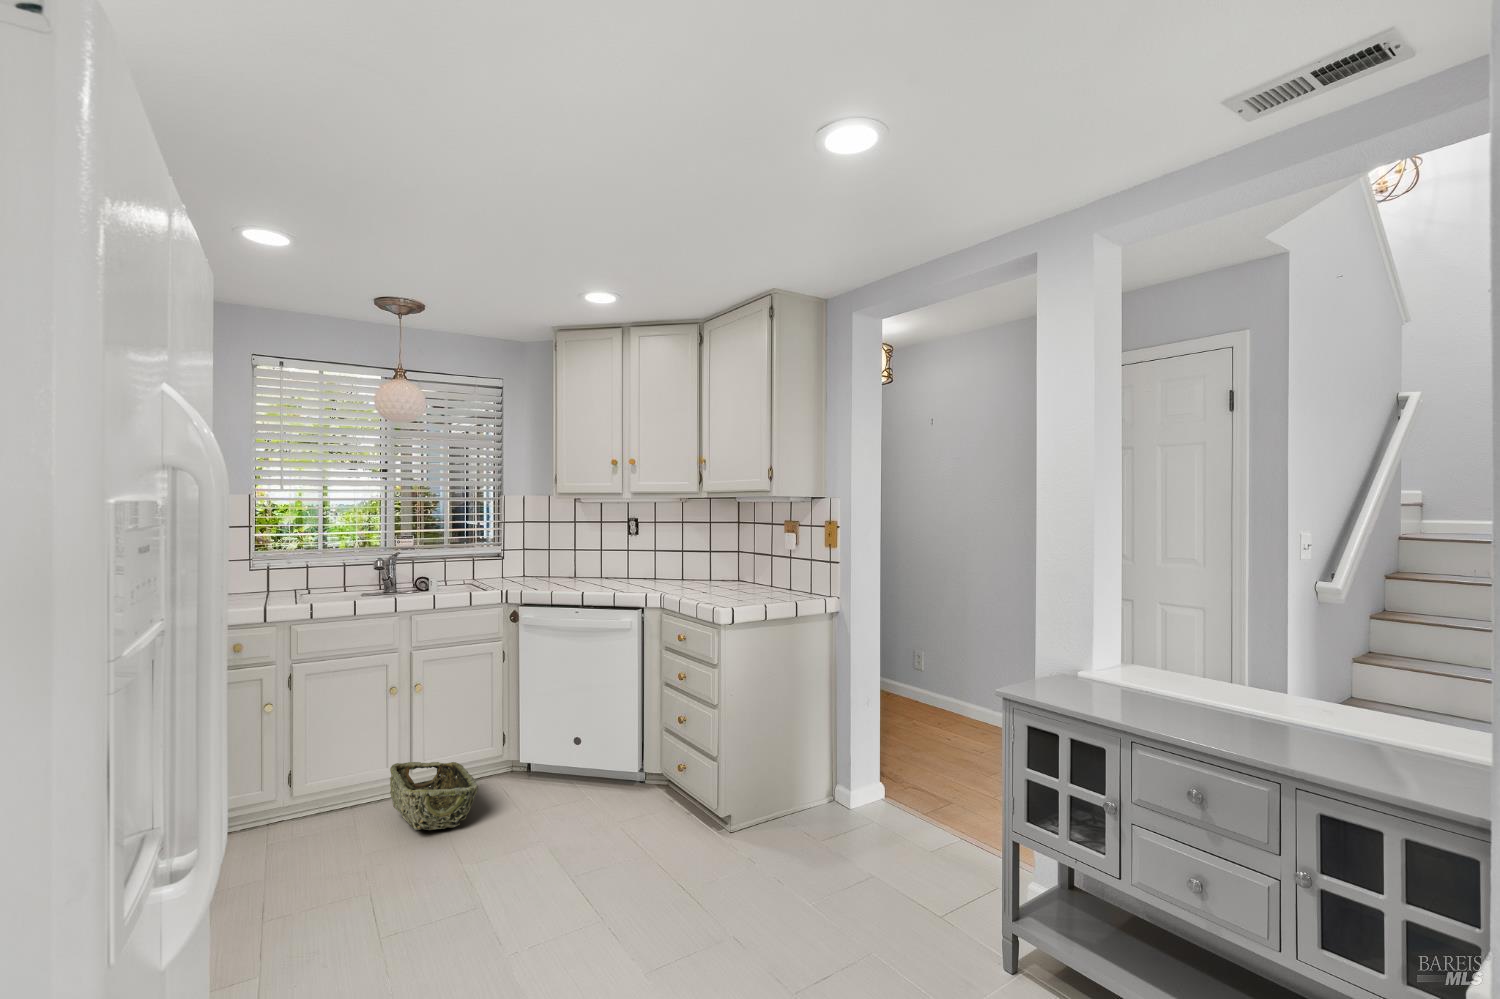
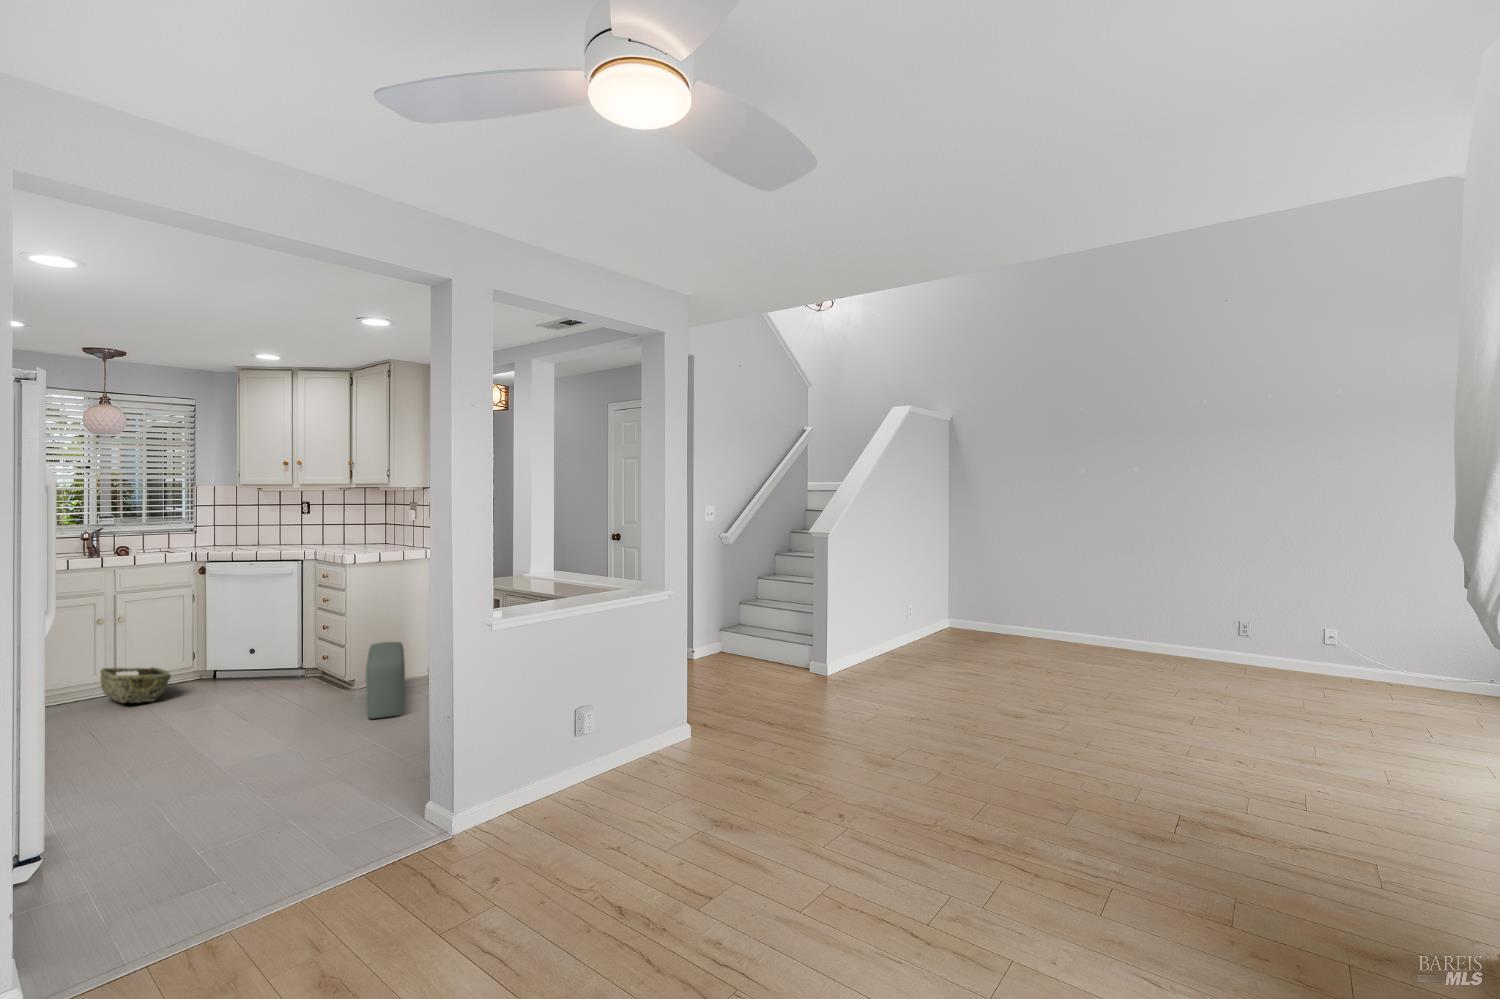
pouf: none [764,764,860,947] -> present [366,642,405,719]

